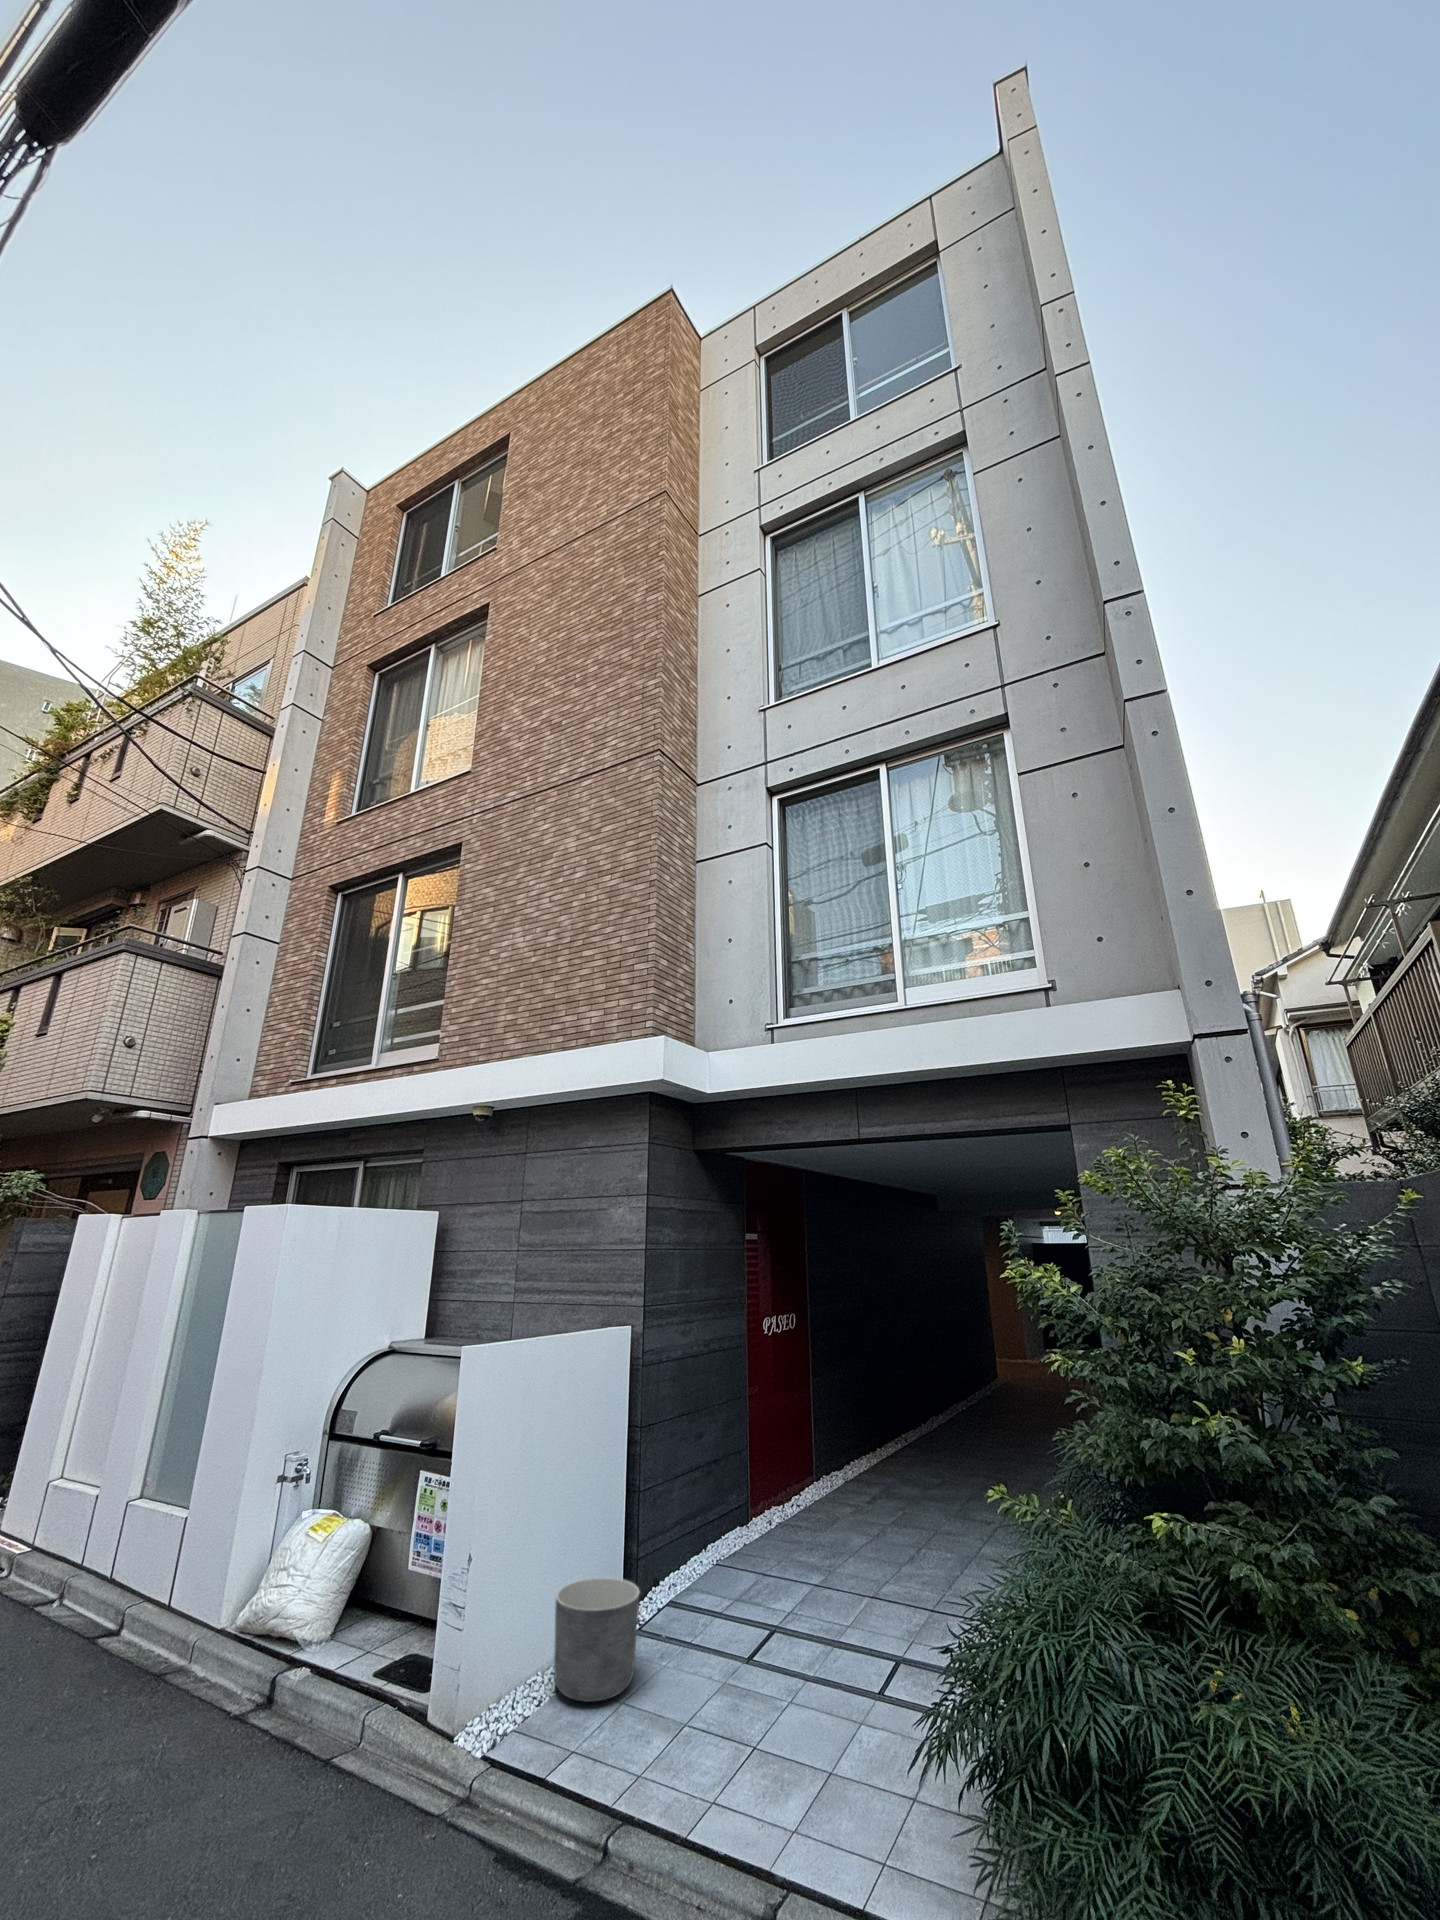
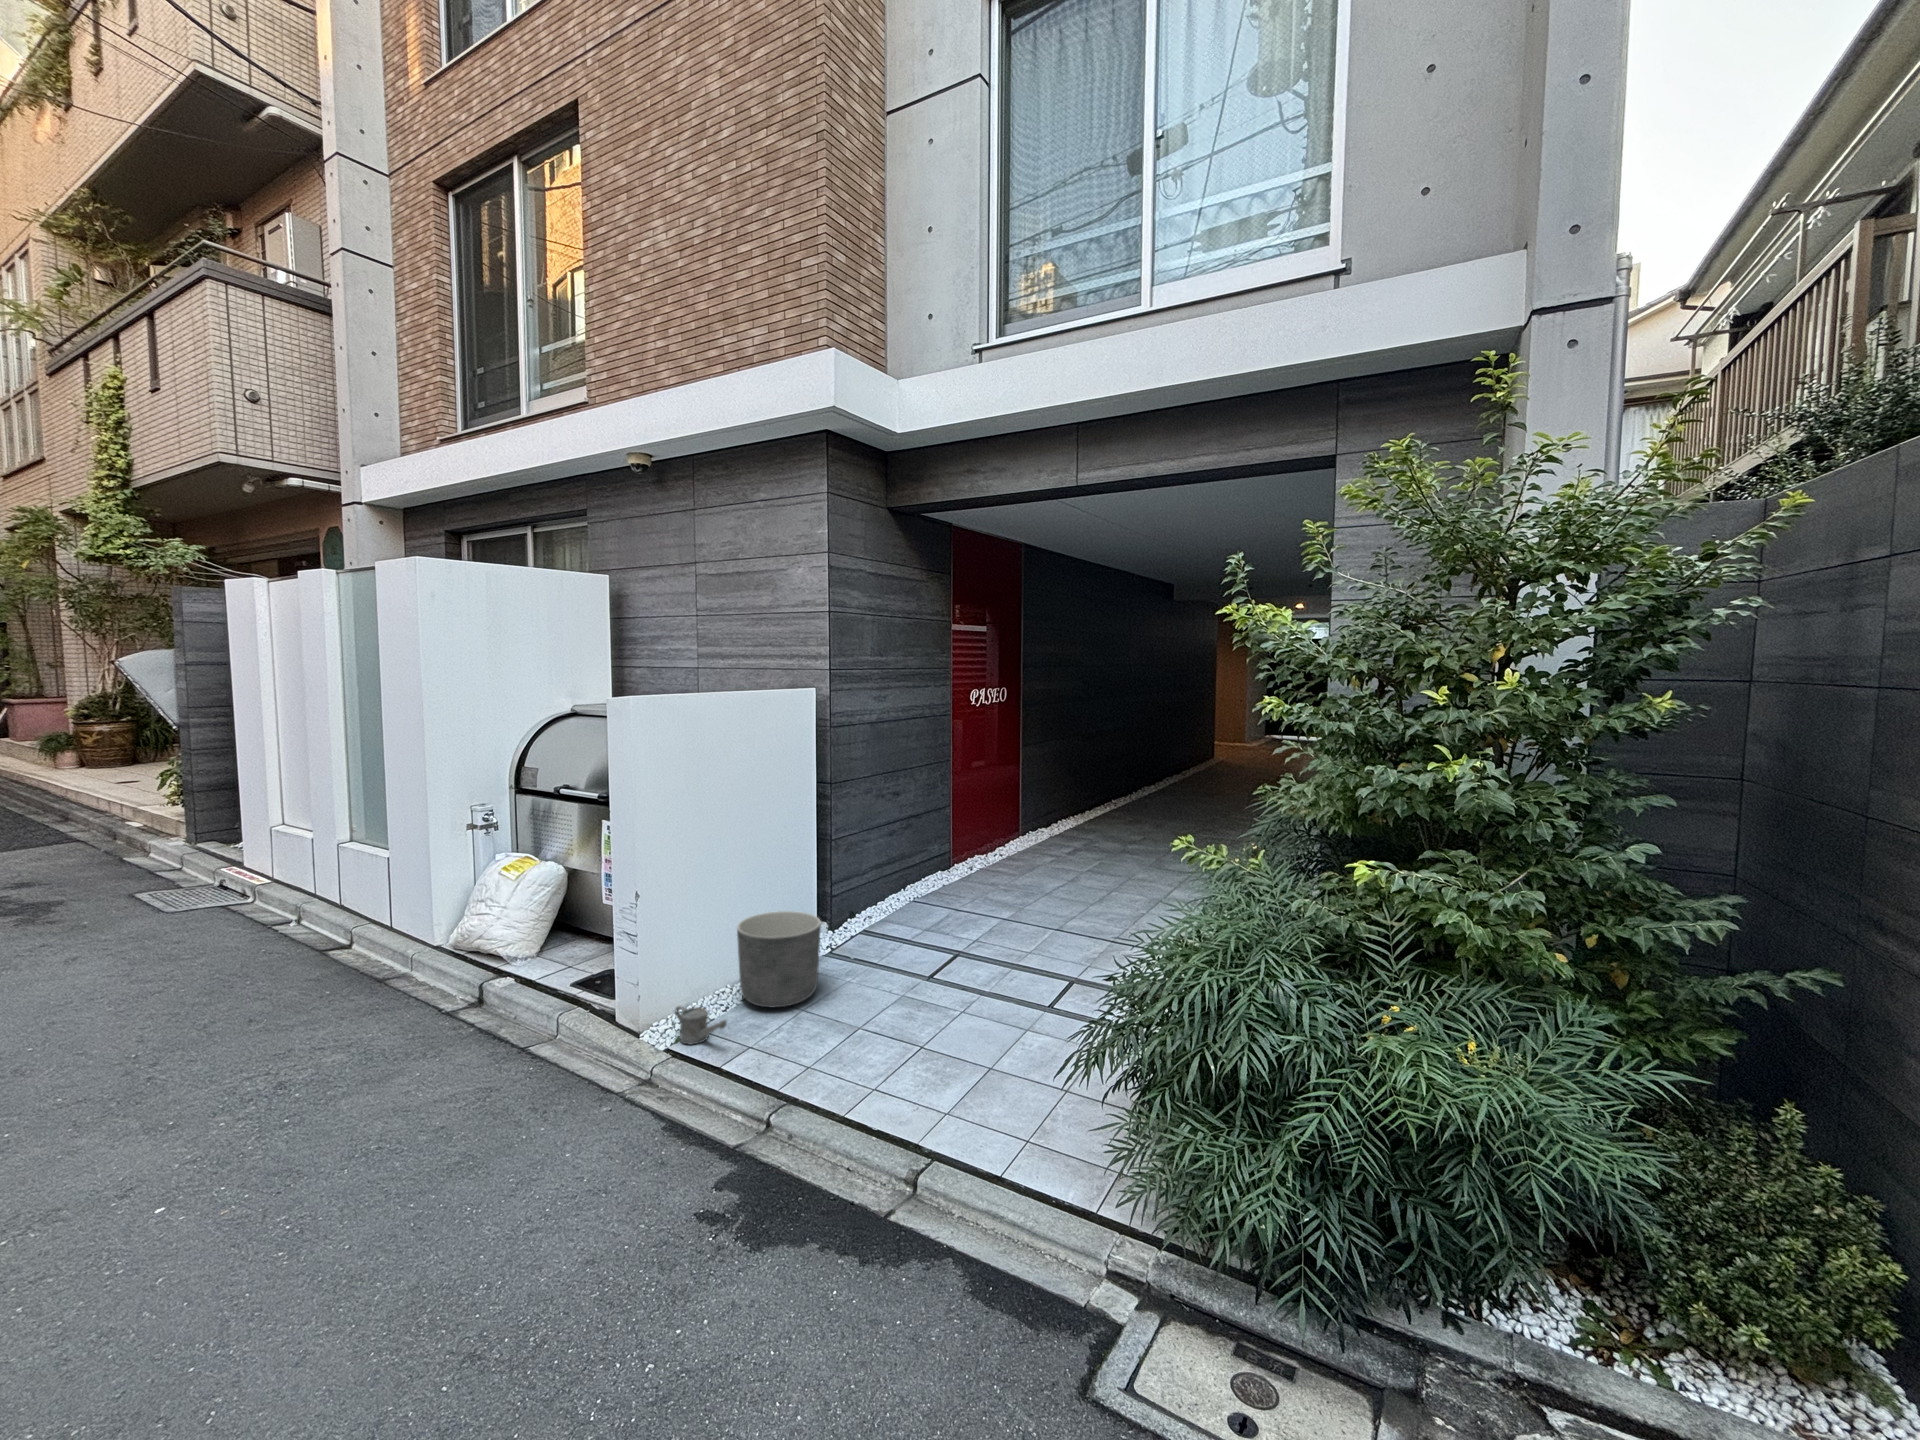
watering can: none [493,1700,551,1752] -> present [676,1006,727,1044]

